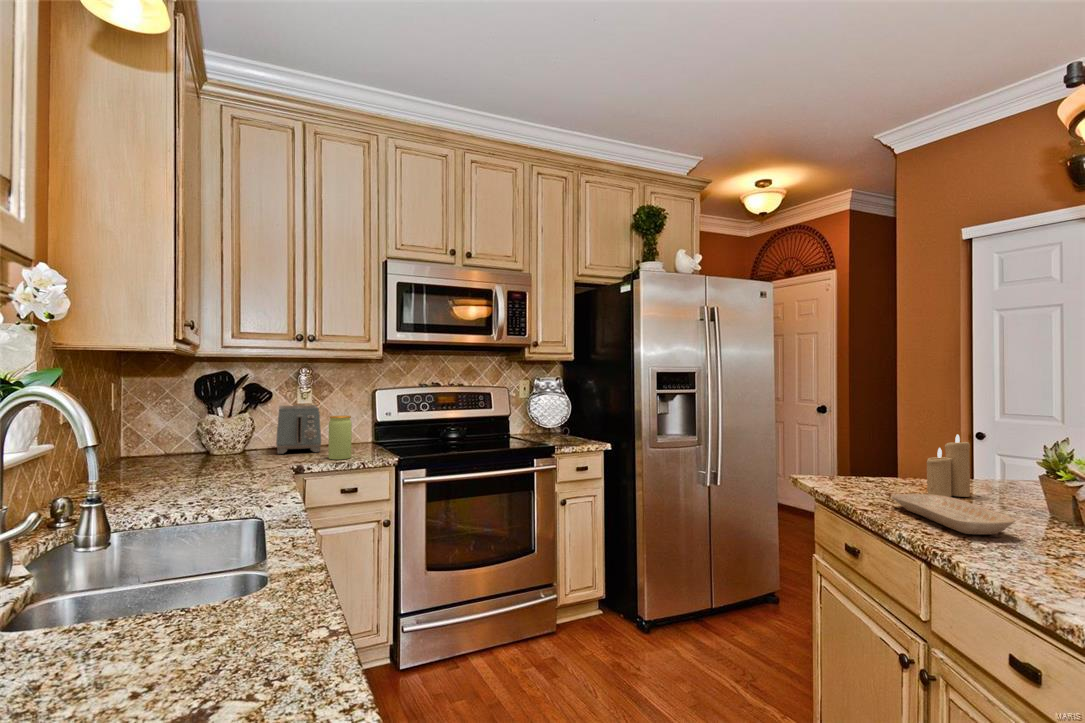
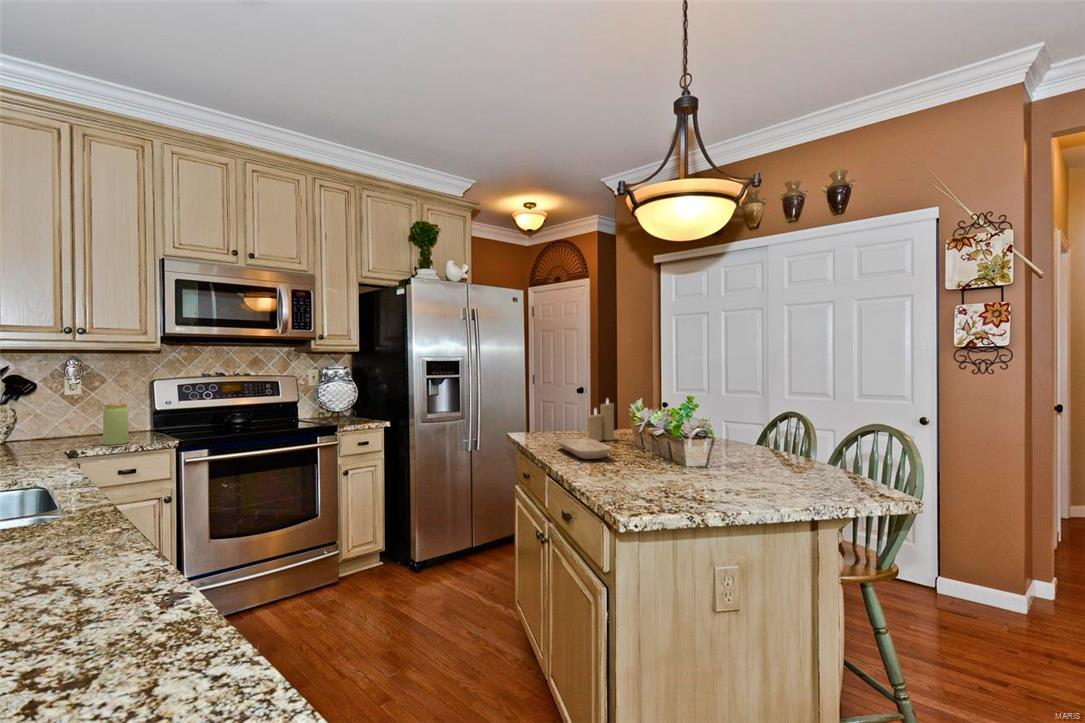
toaster: present [276,405,321,454] -> none [43,396,96,444]

